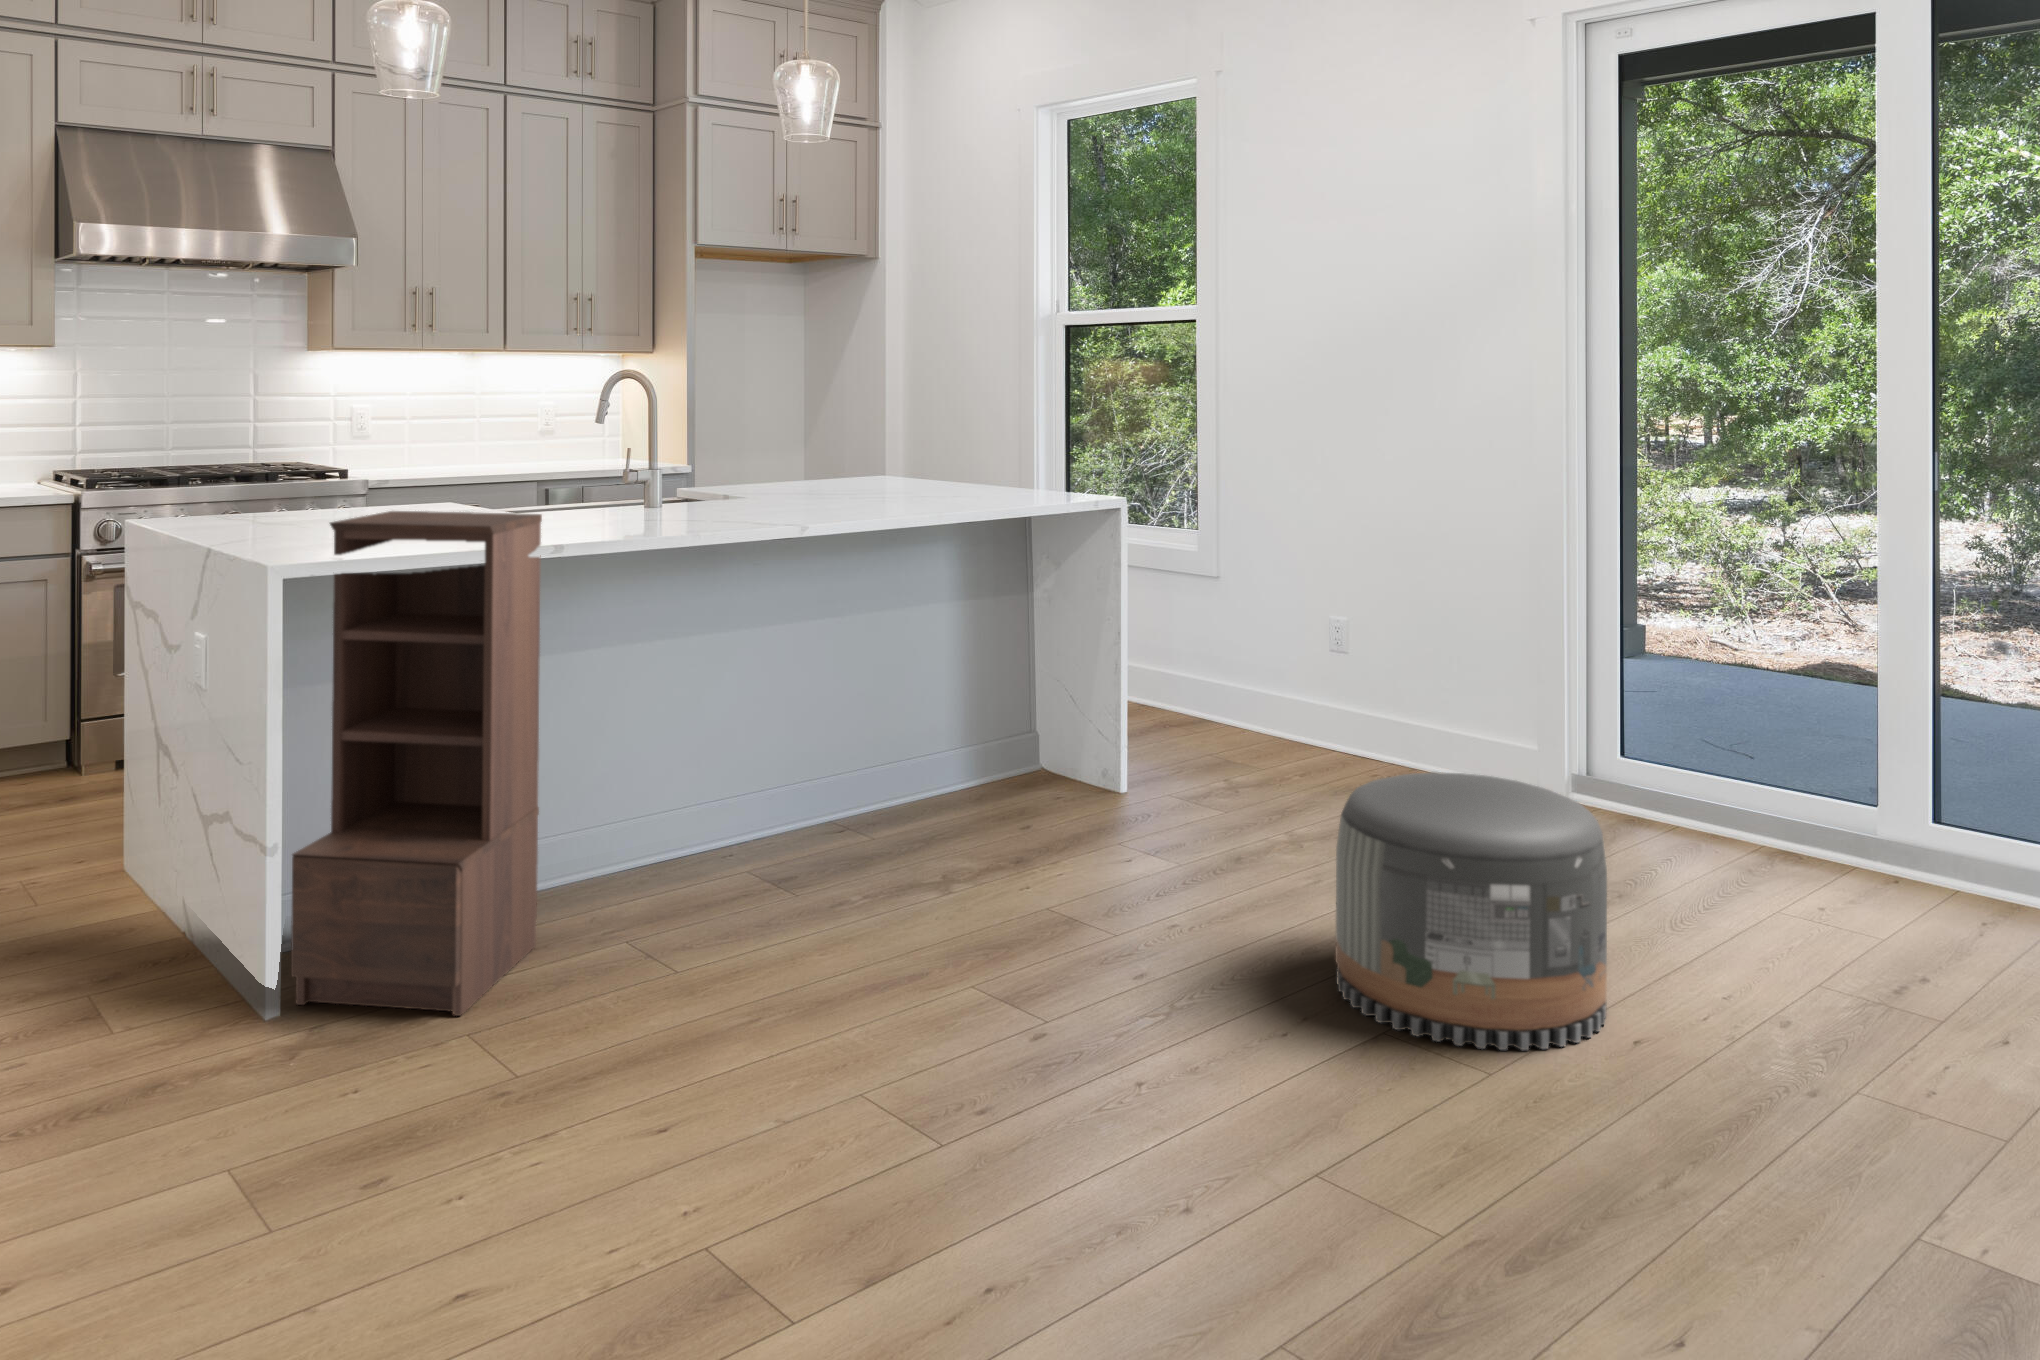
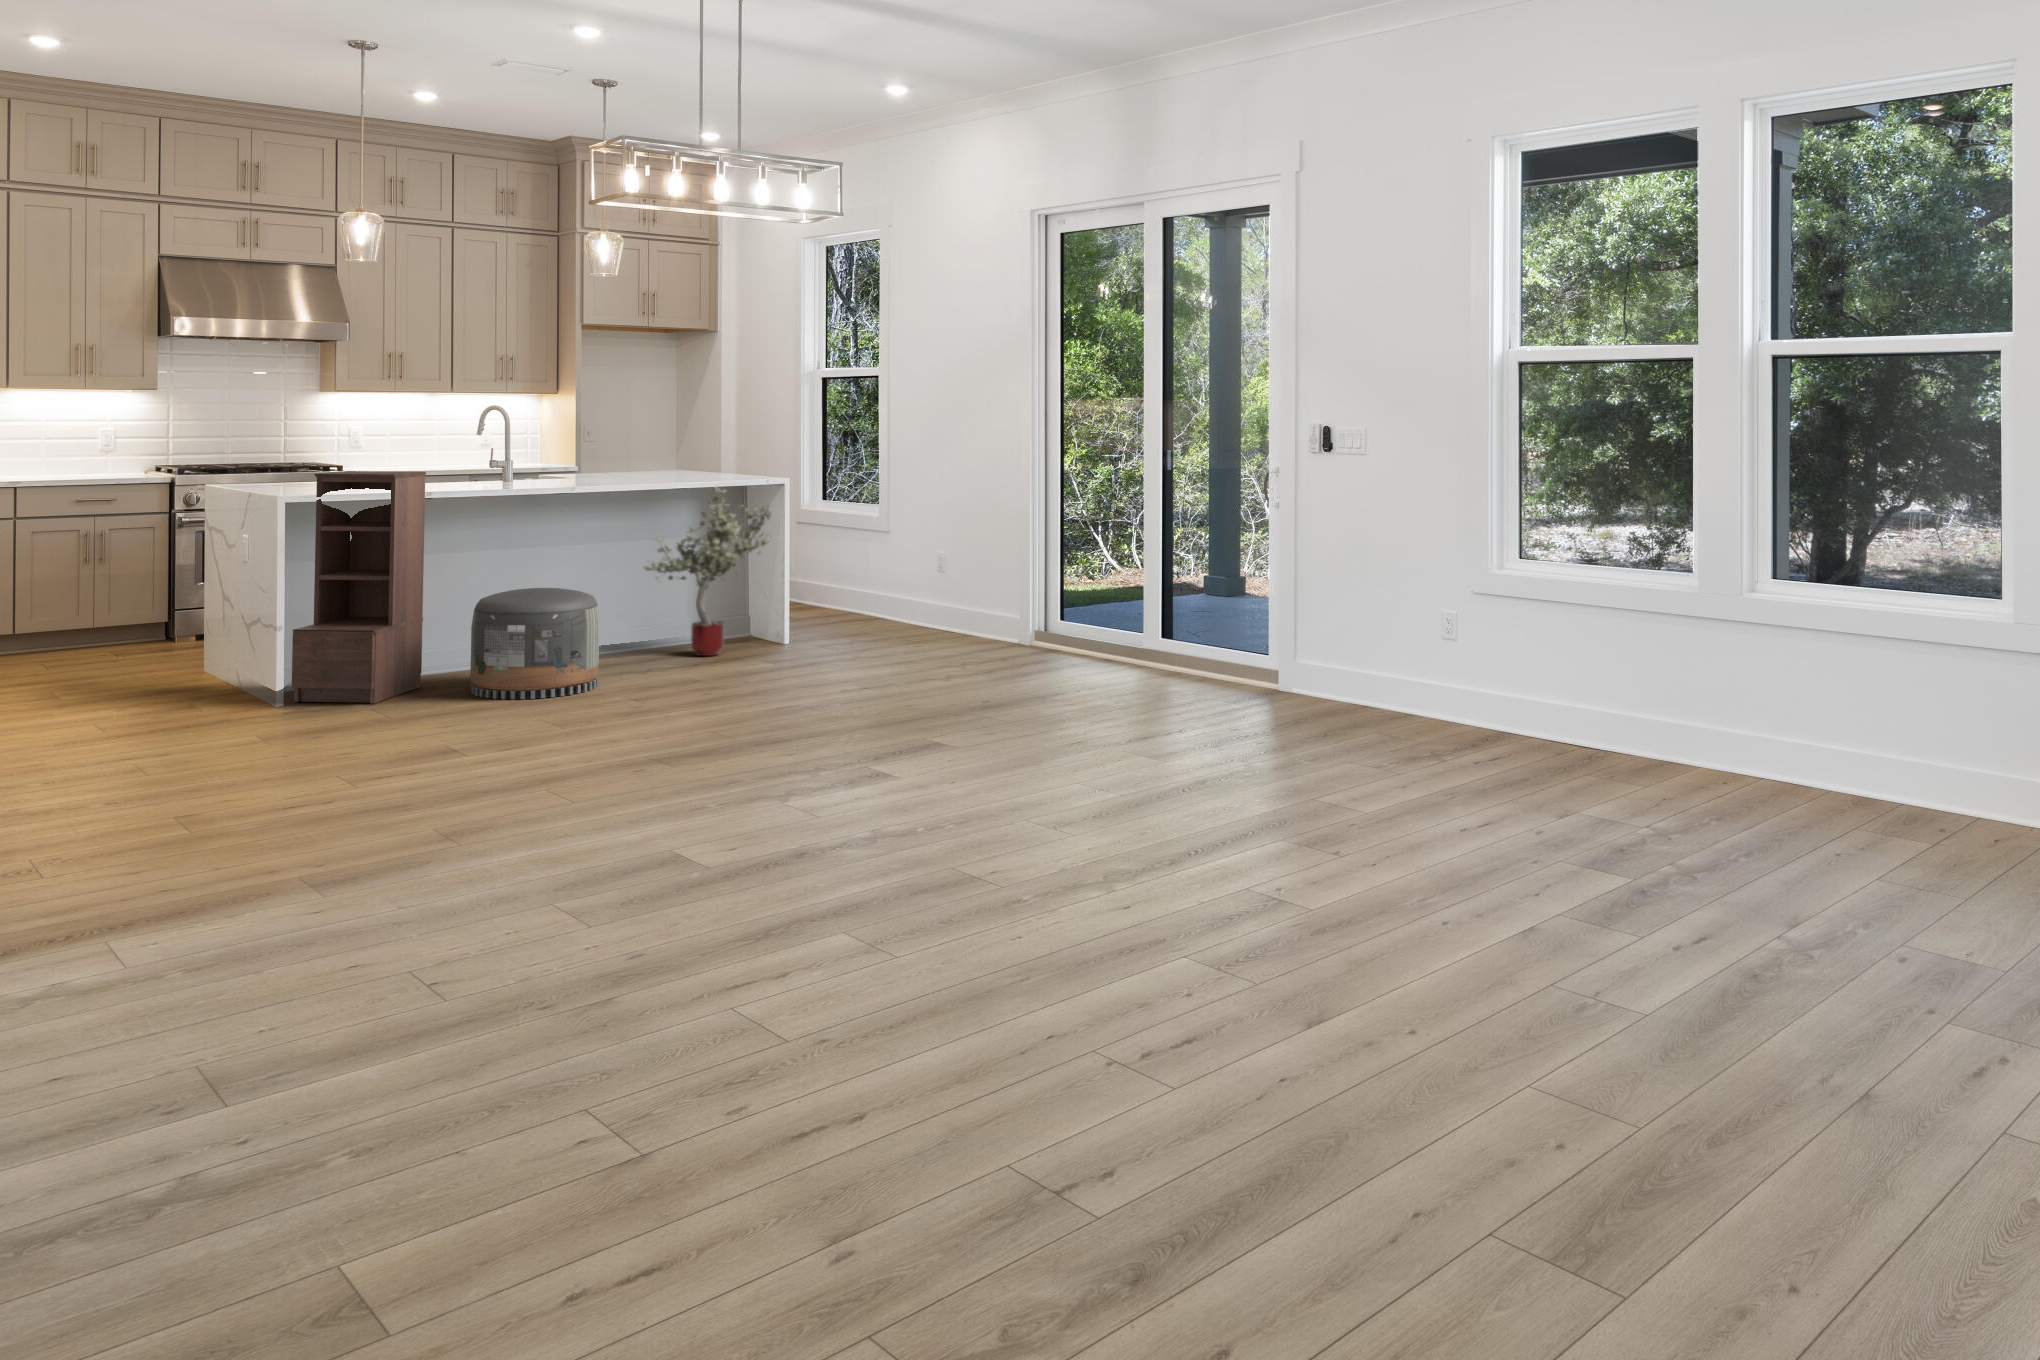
potted tree: none [909,525,1118,844] -> present [643,487,771,656]
pouf: present [1335,772,1607,1050] -> present [470,588,599,699]

